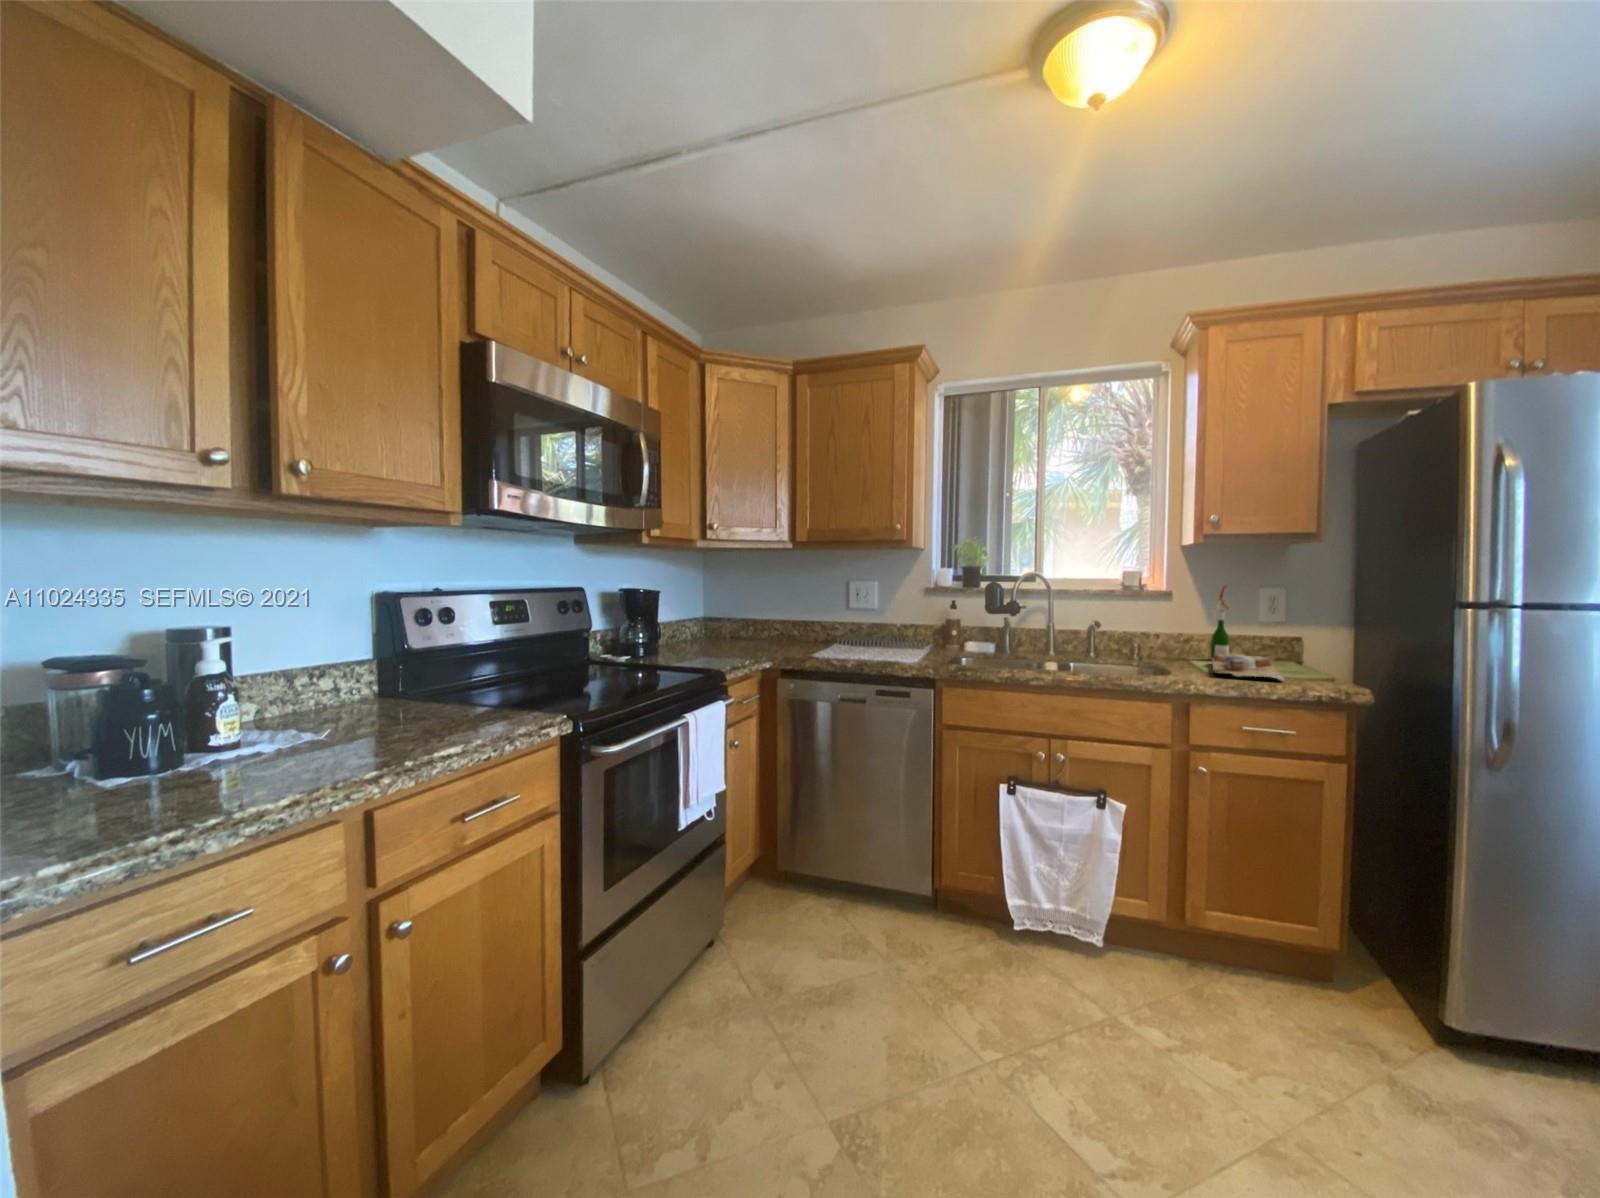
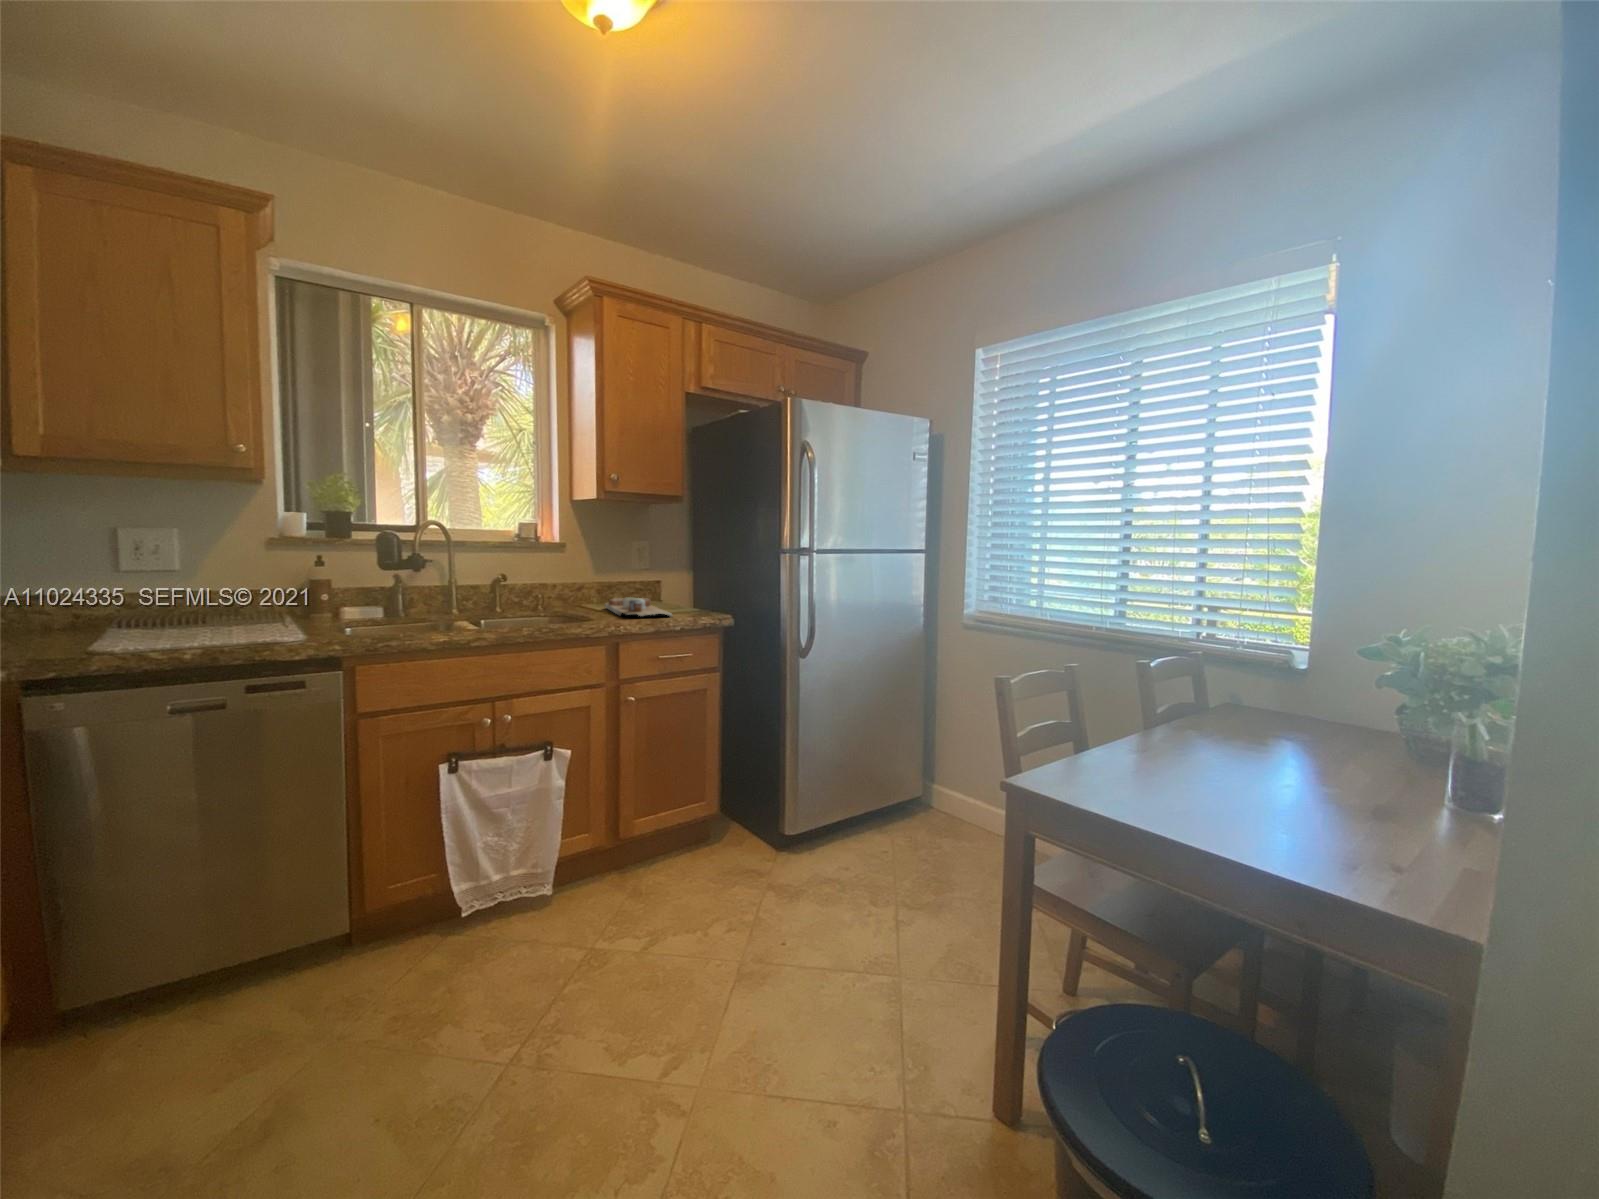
wine bottle: present [1209,586,1230,659] -> none [595,536,615,605]

